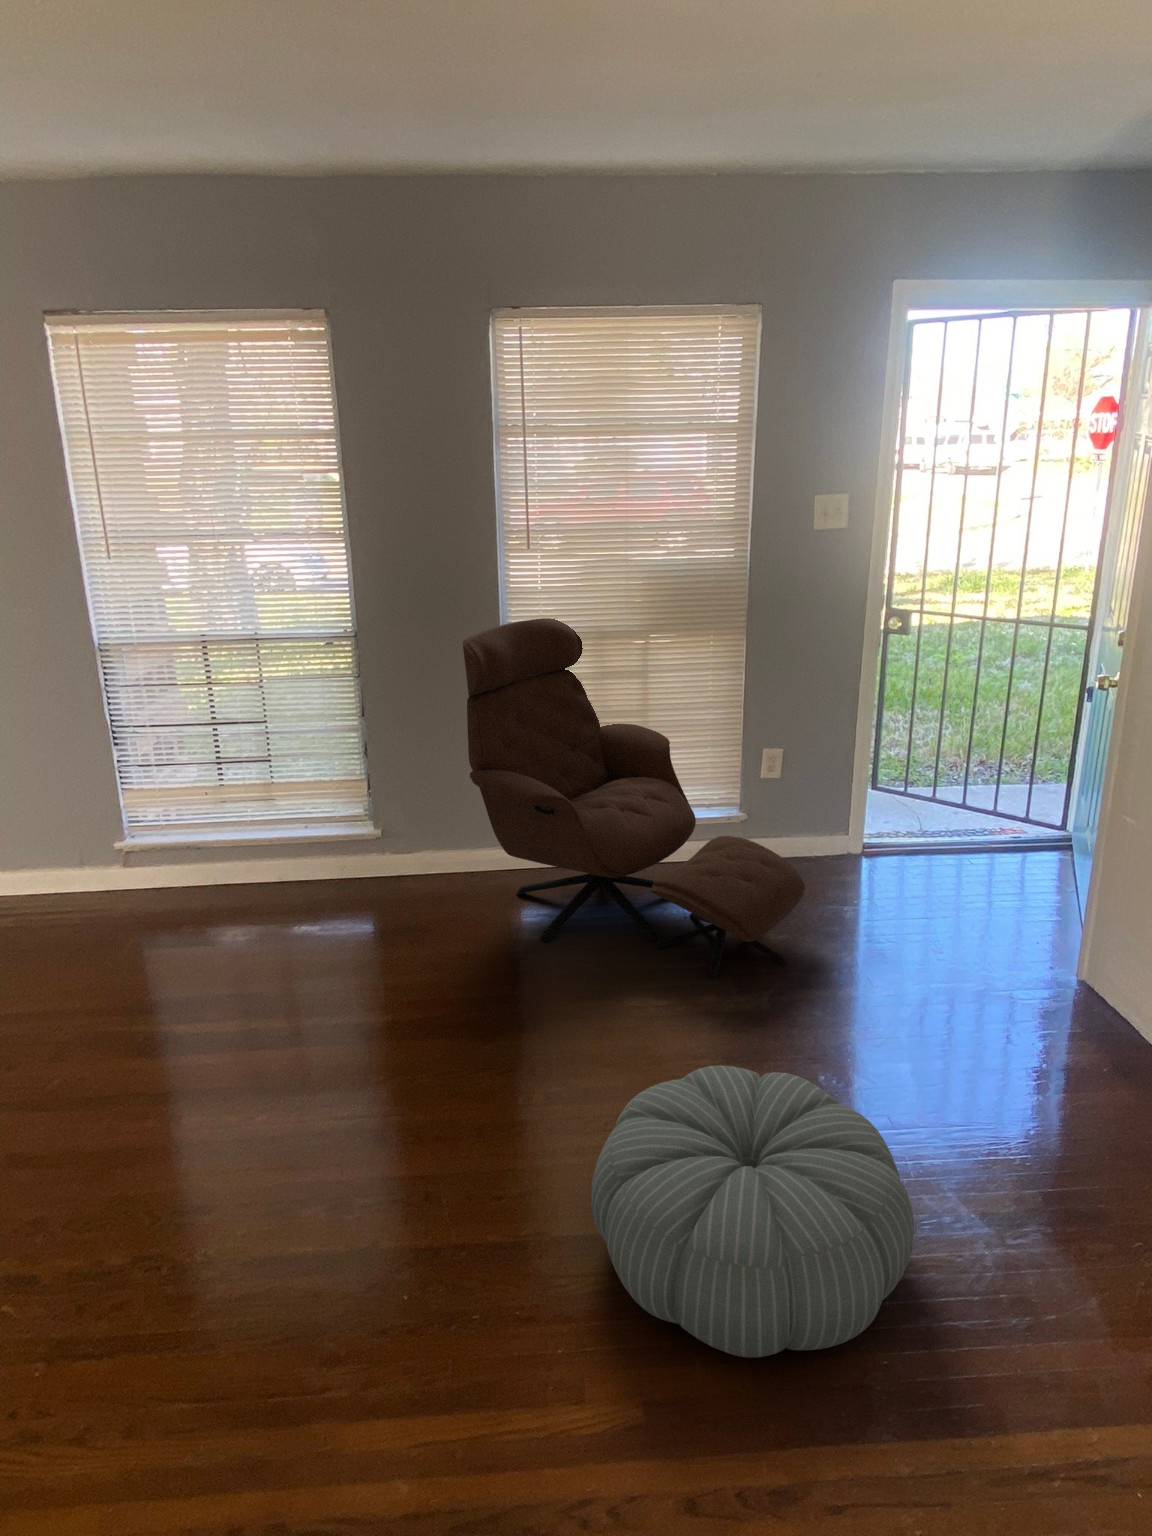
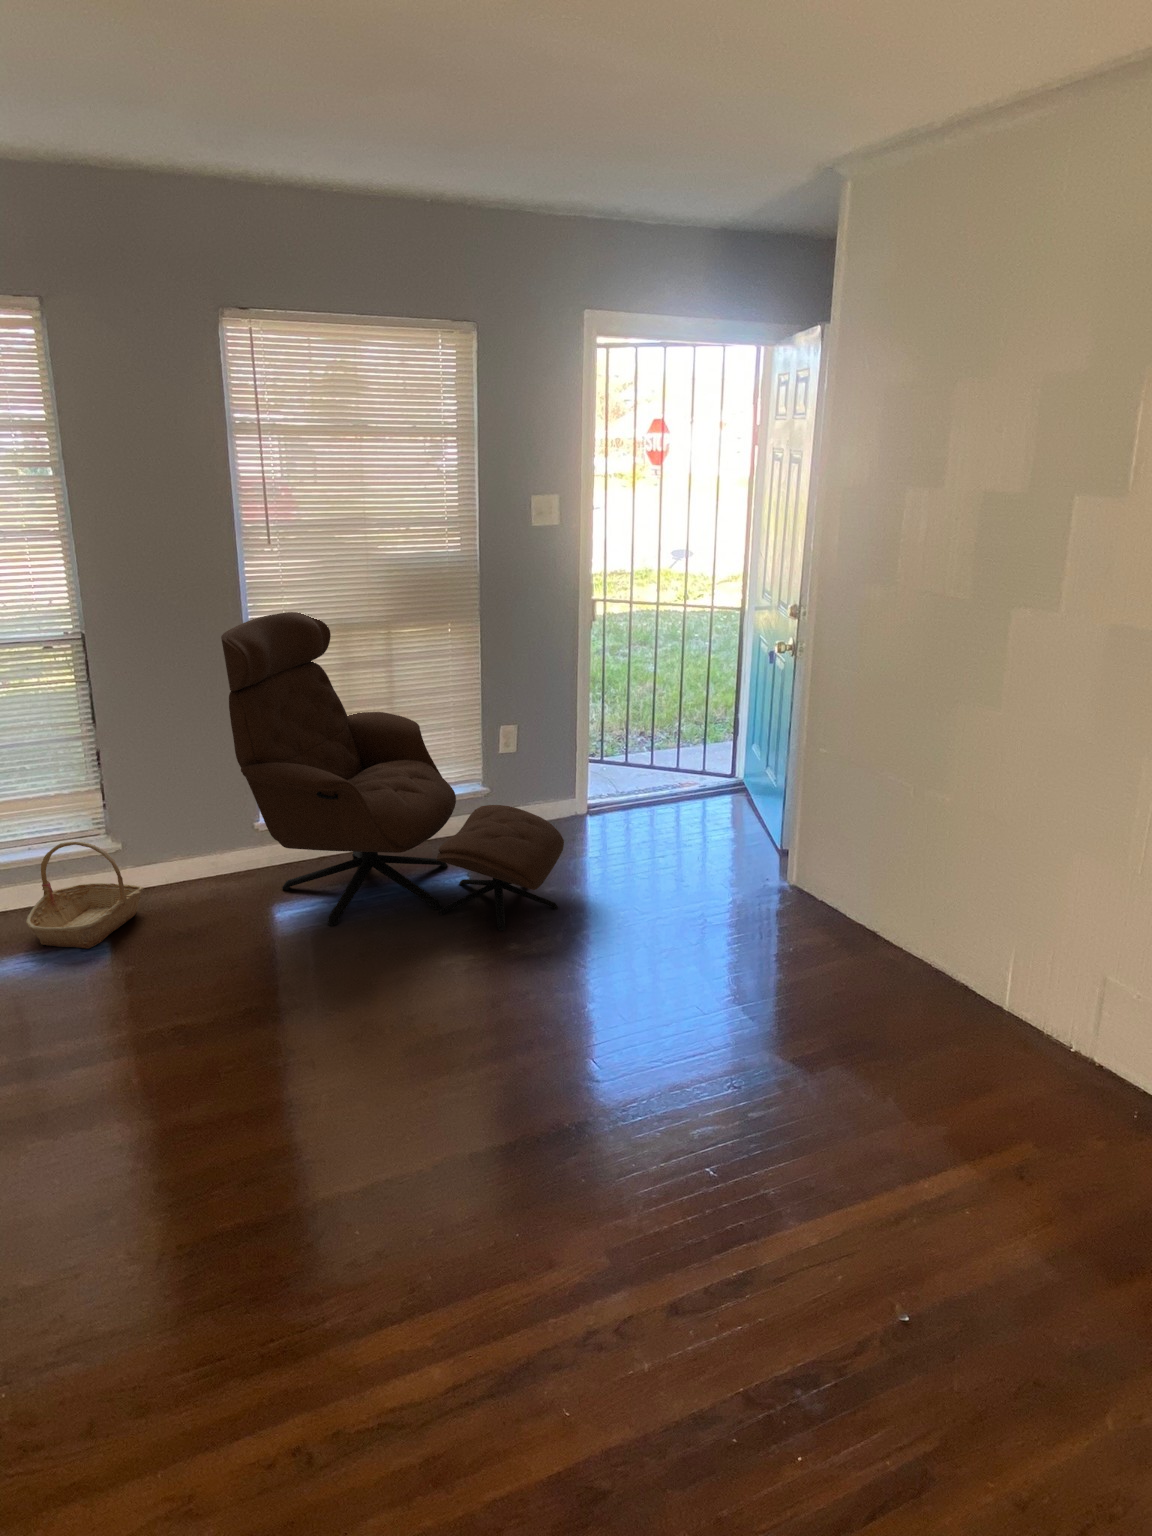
basket: none [284,825,391,927] -> present [26,842,143,949]
pouf: present [591,1066,914,1358] -> none [487,972,737,1176]

